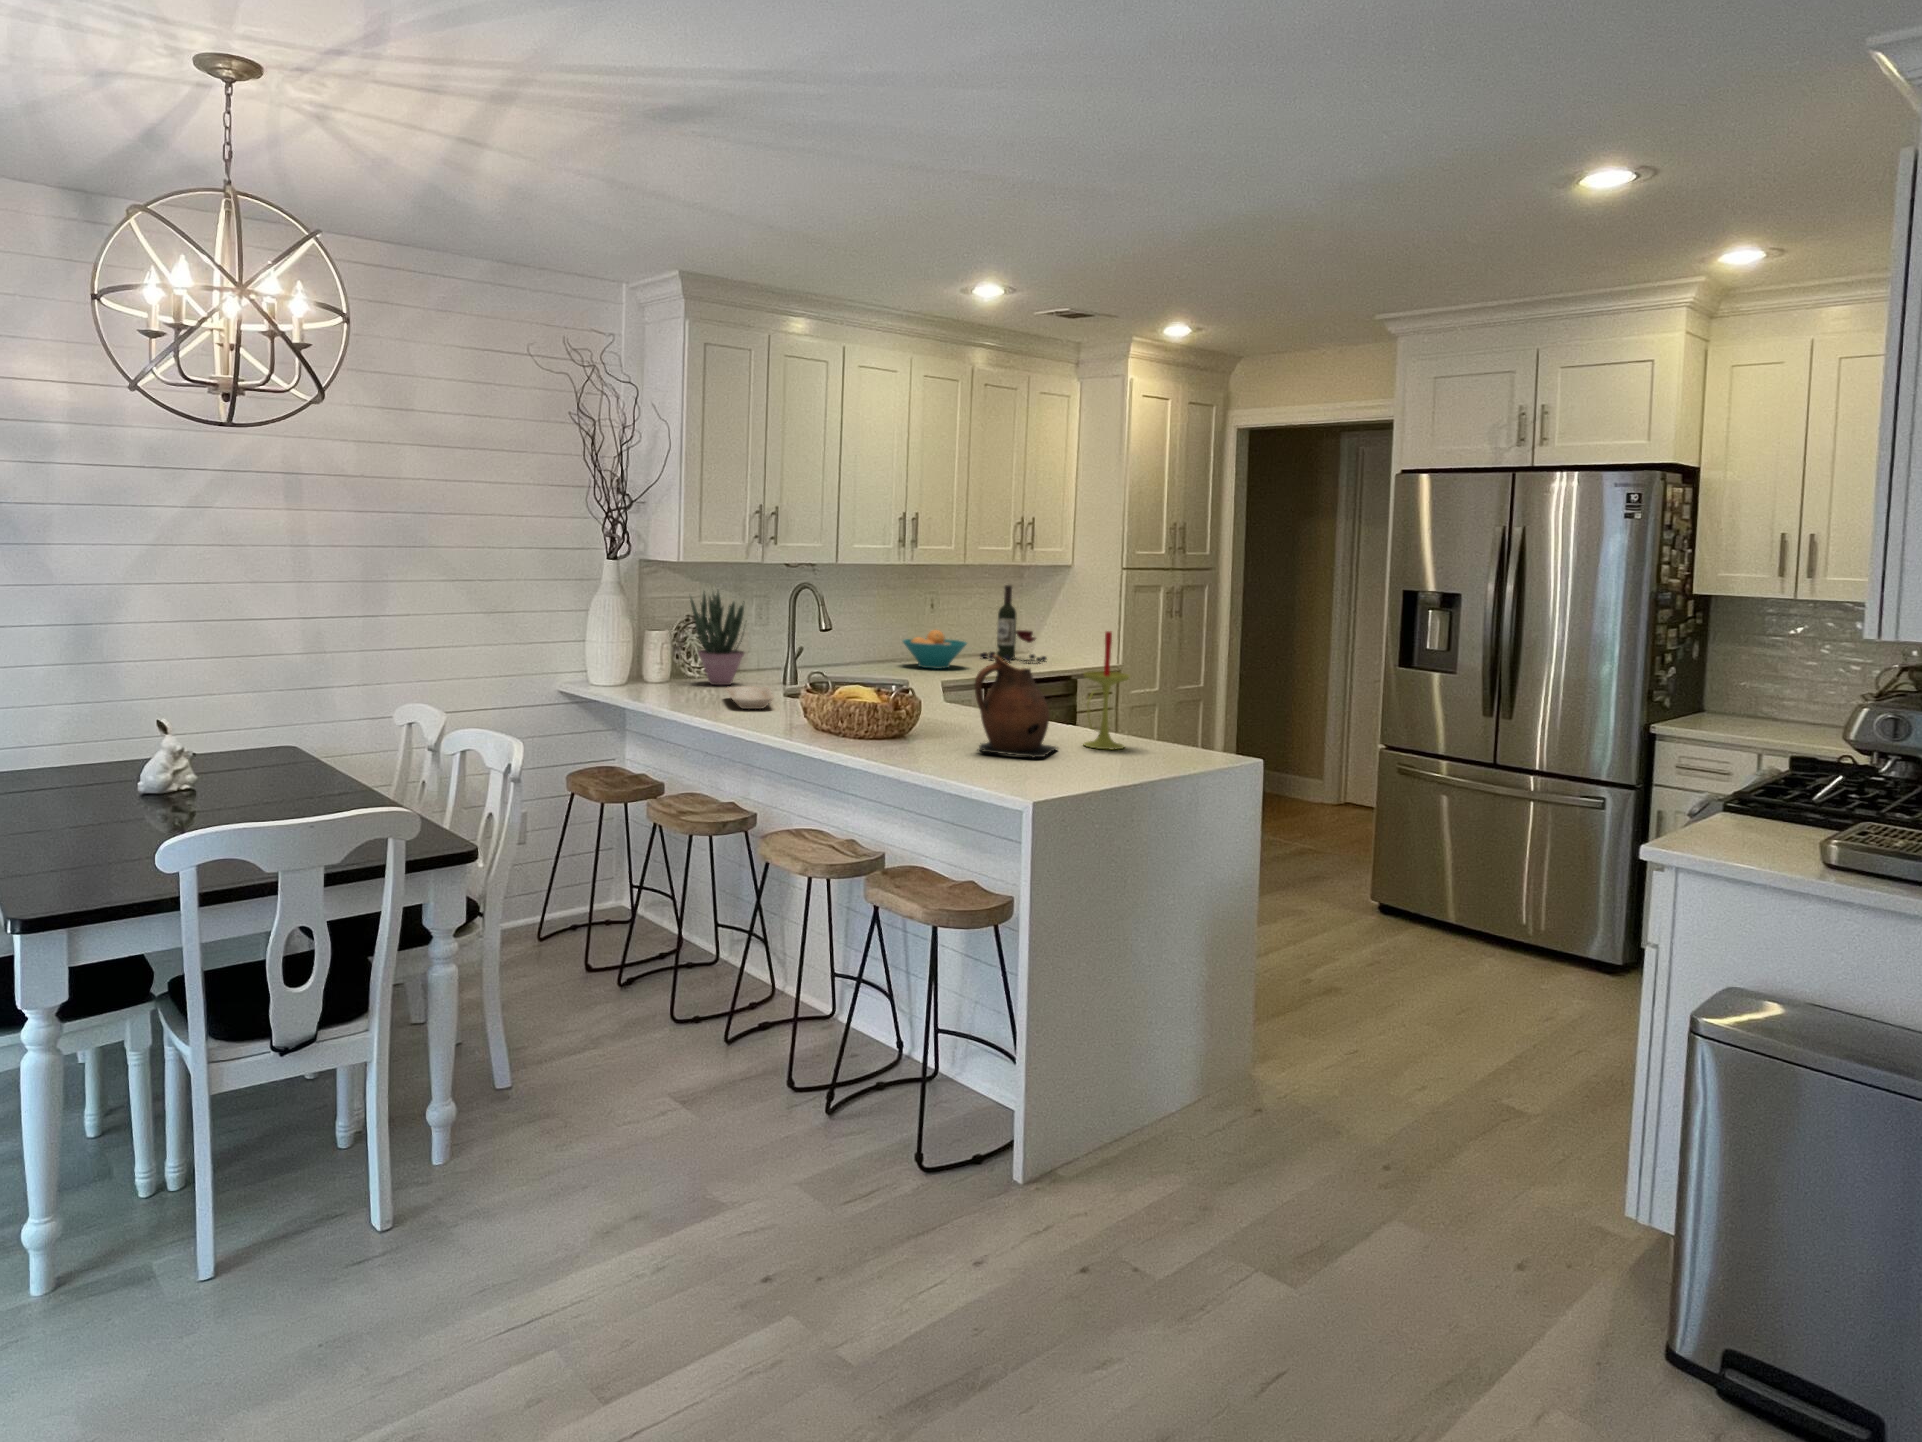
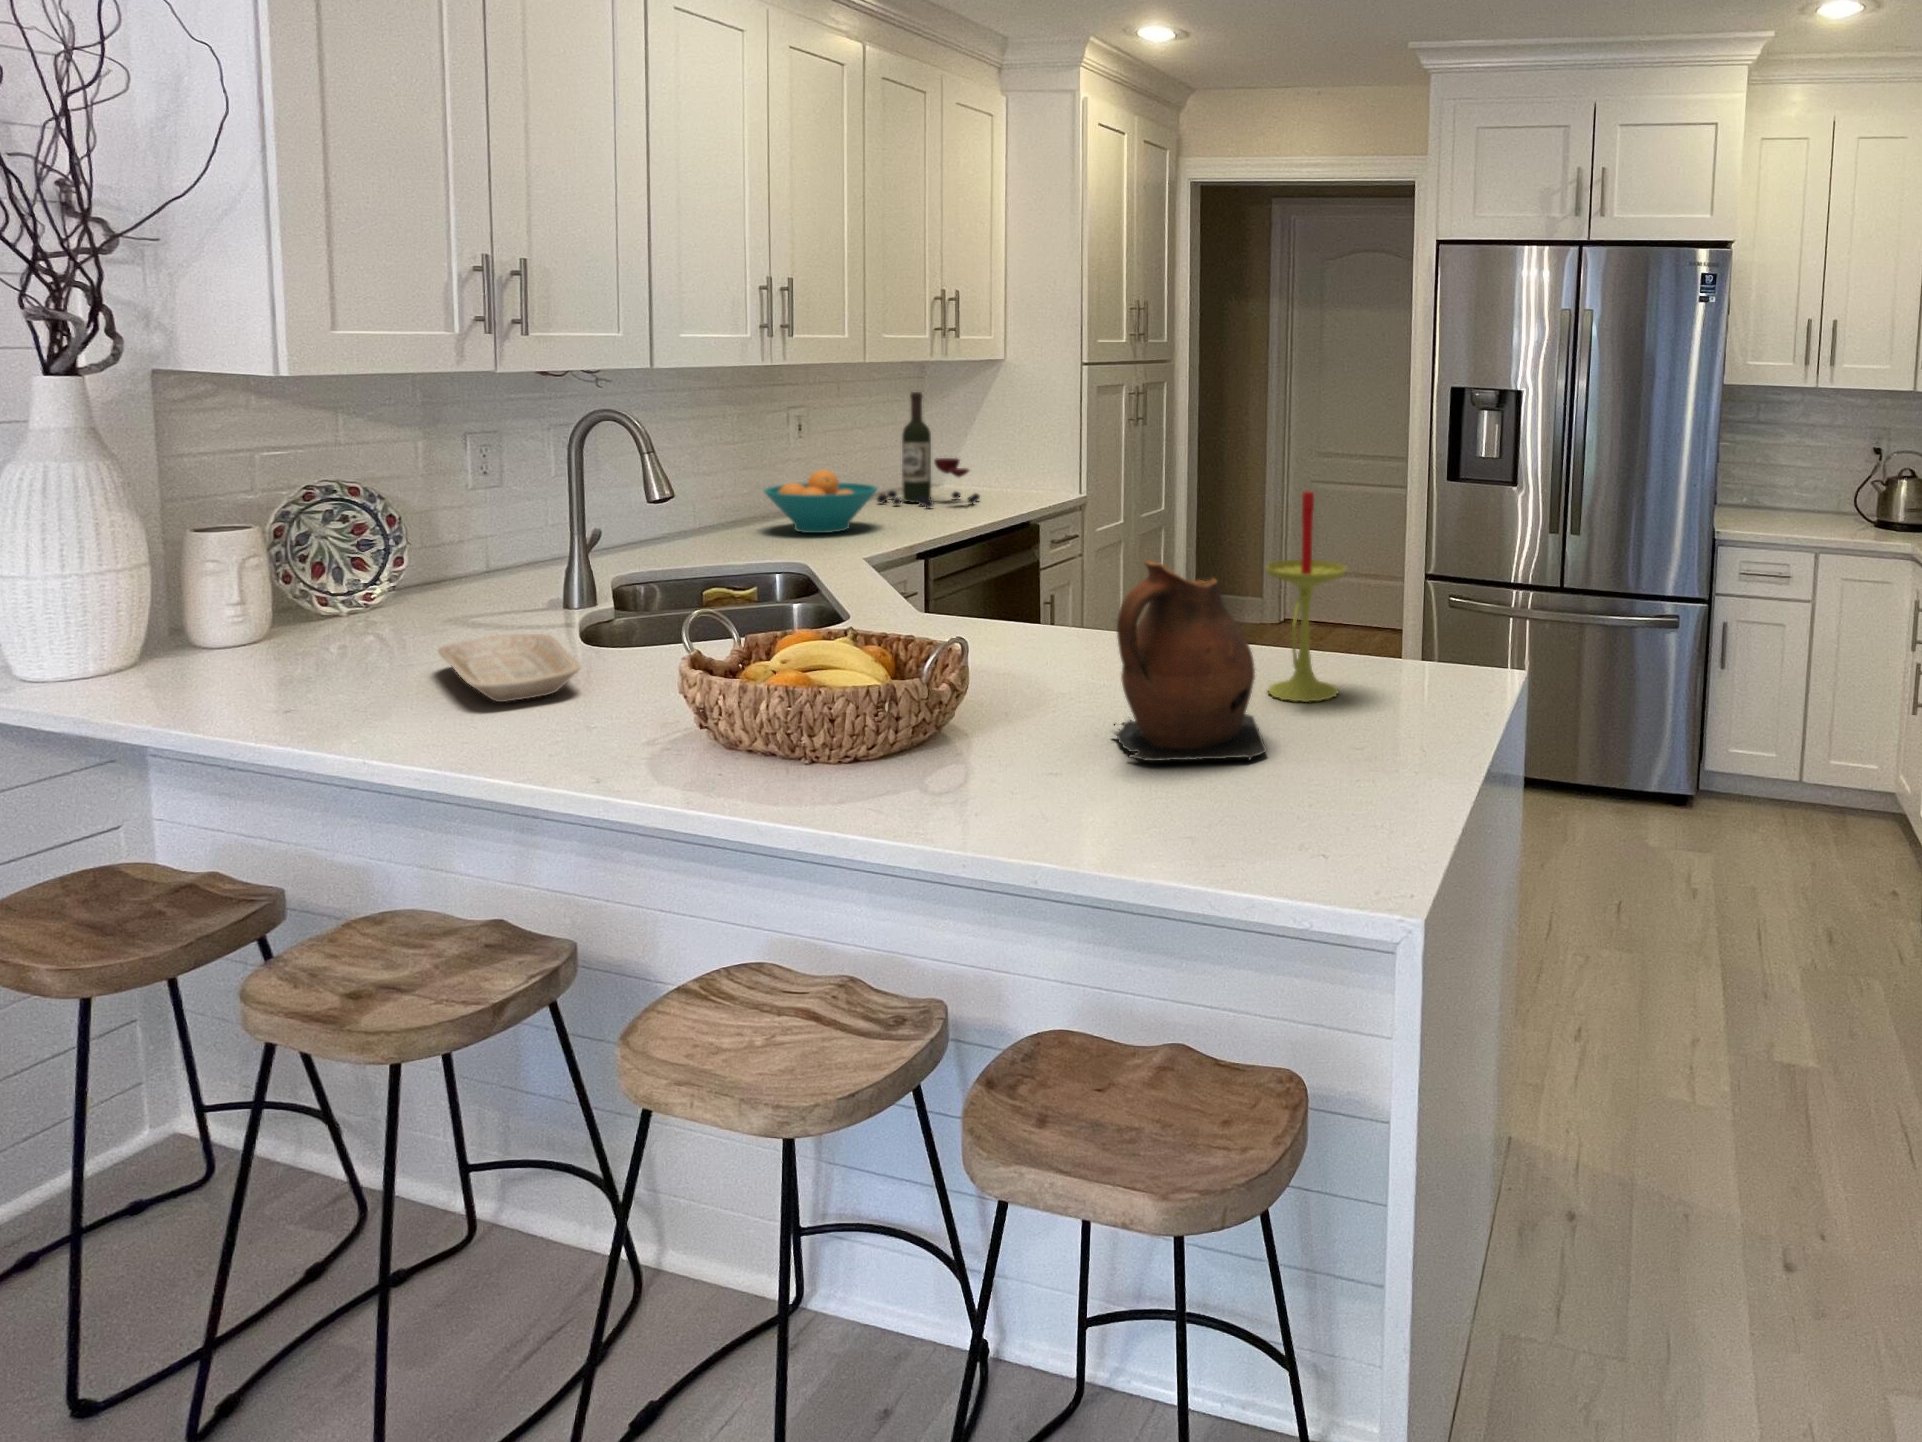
potted plant: present [690,592,744,685] -> none [310,429,469,629]

